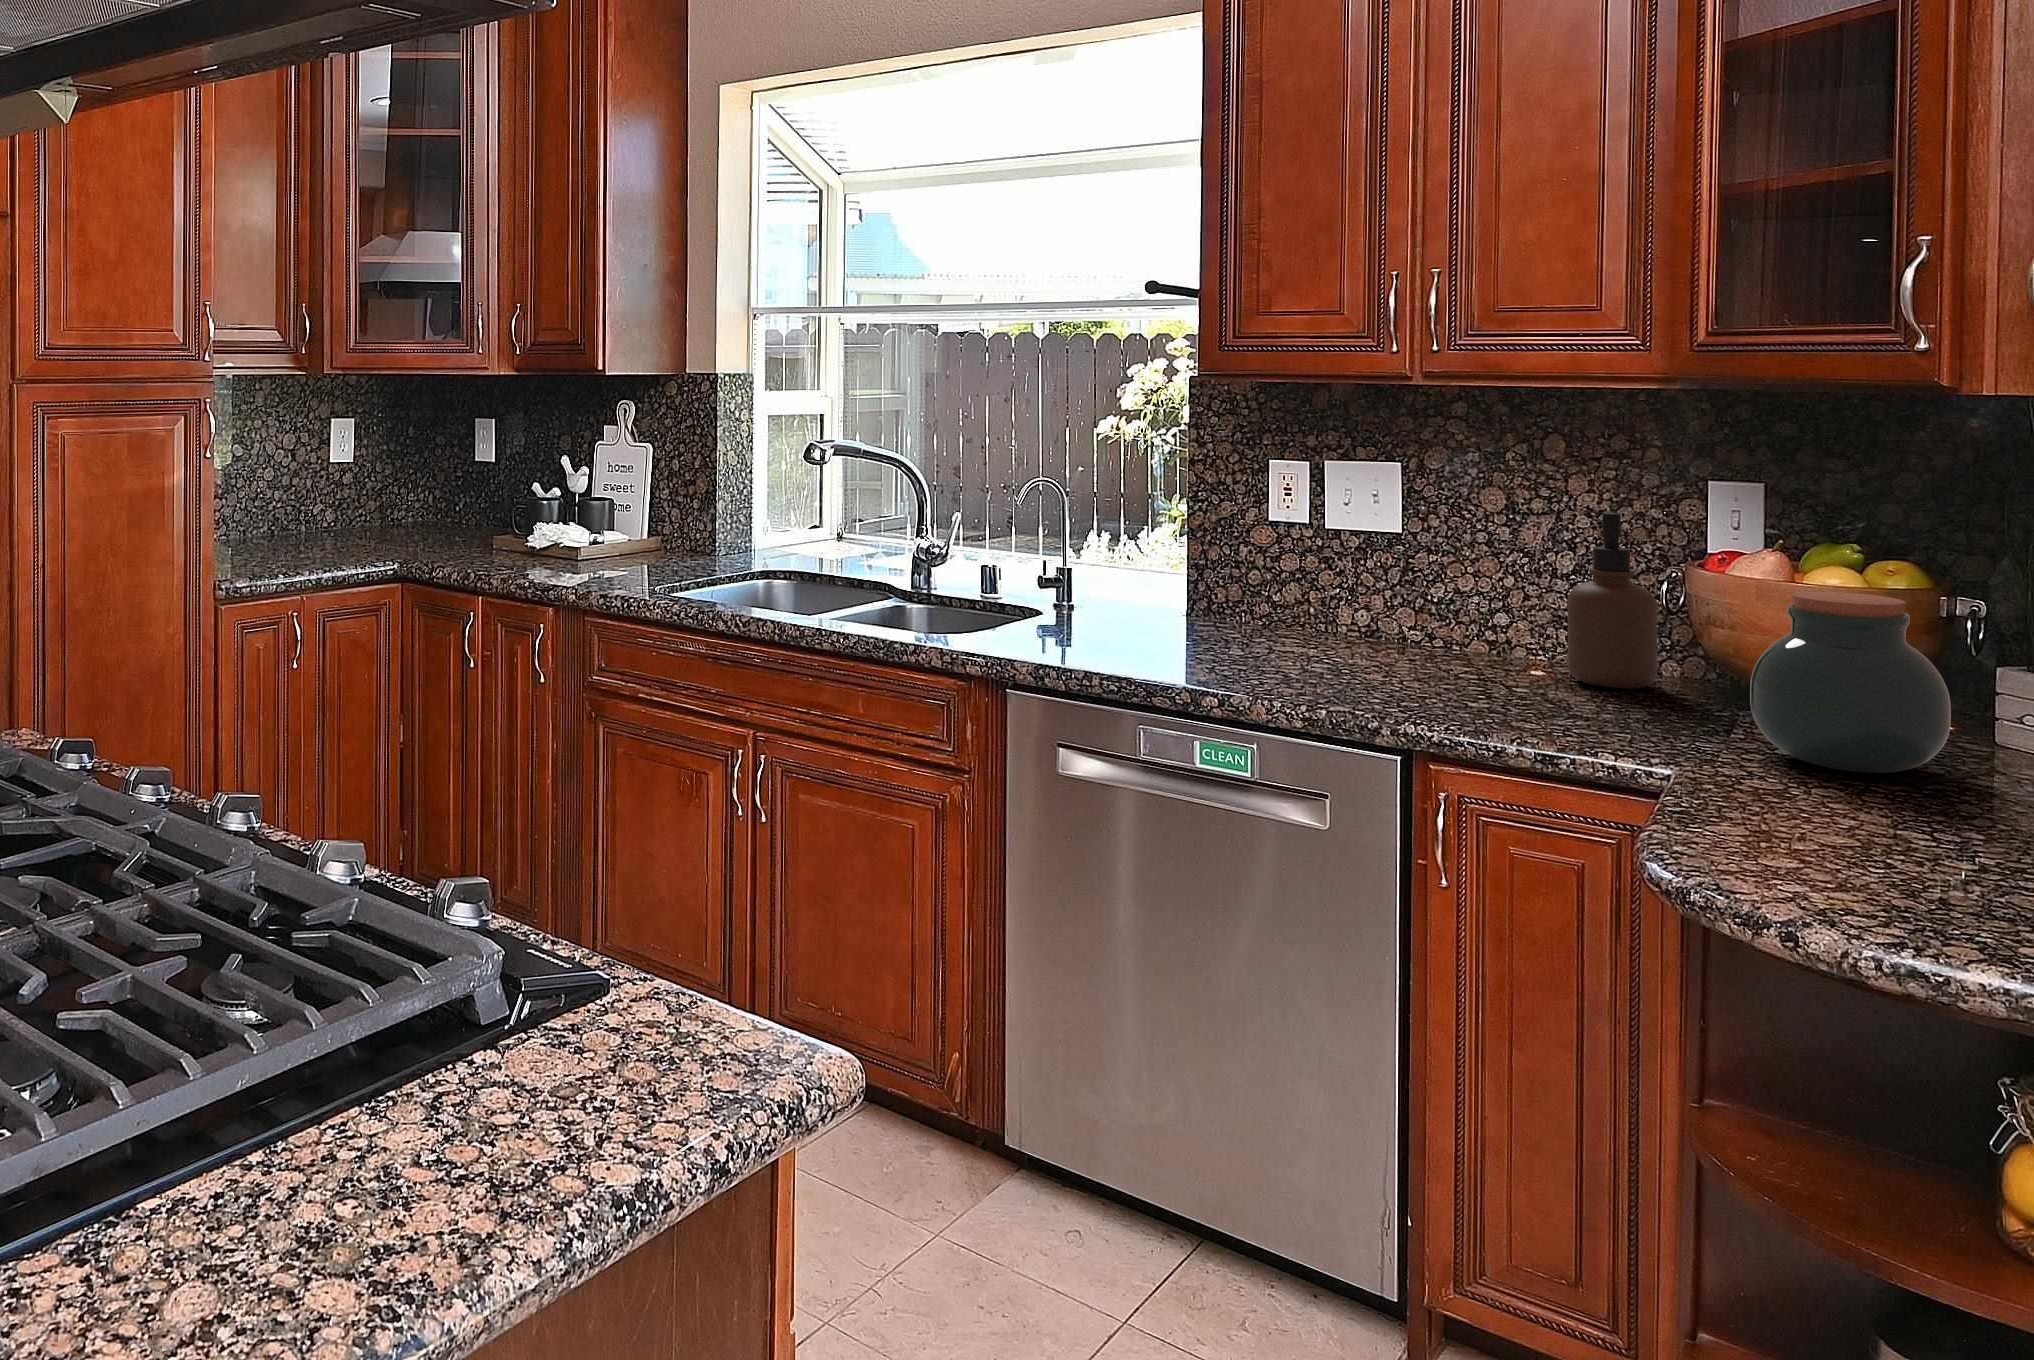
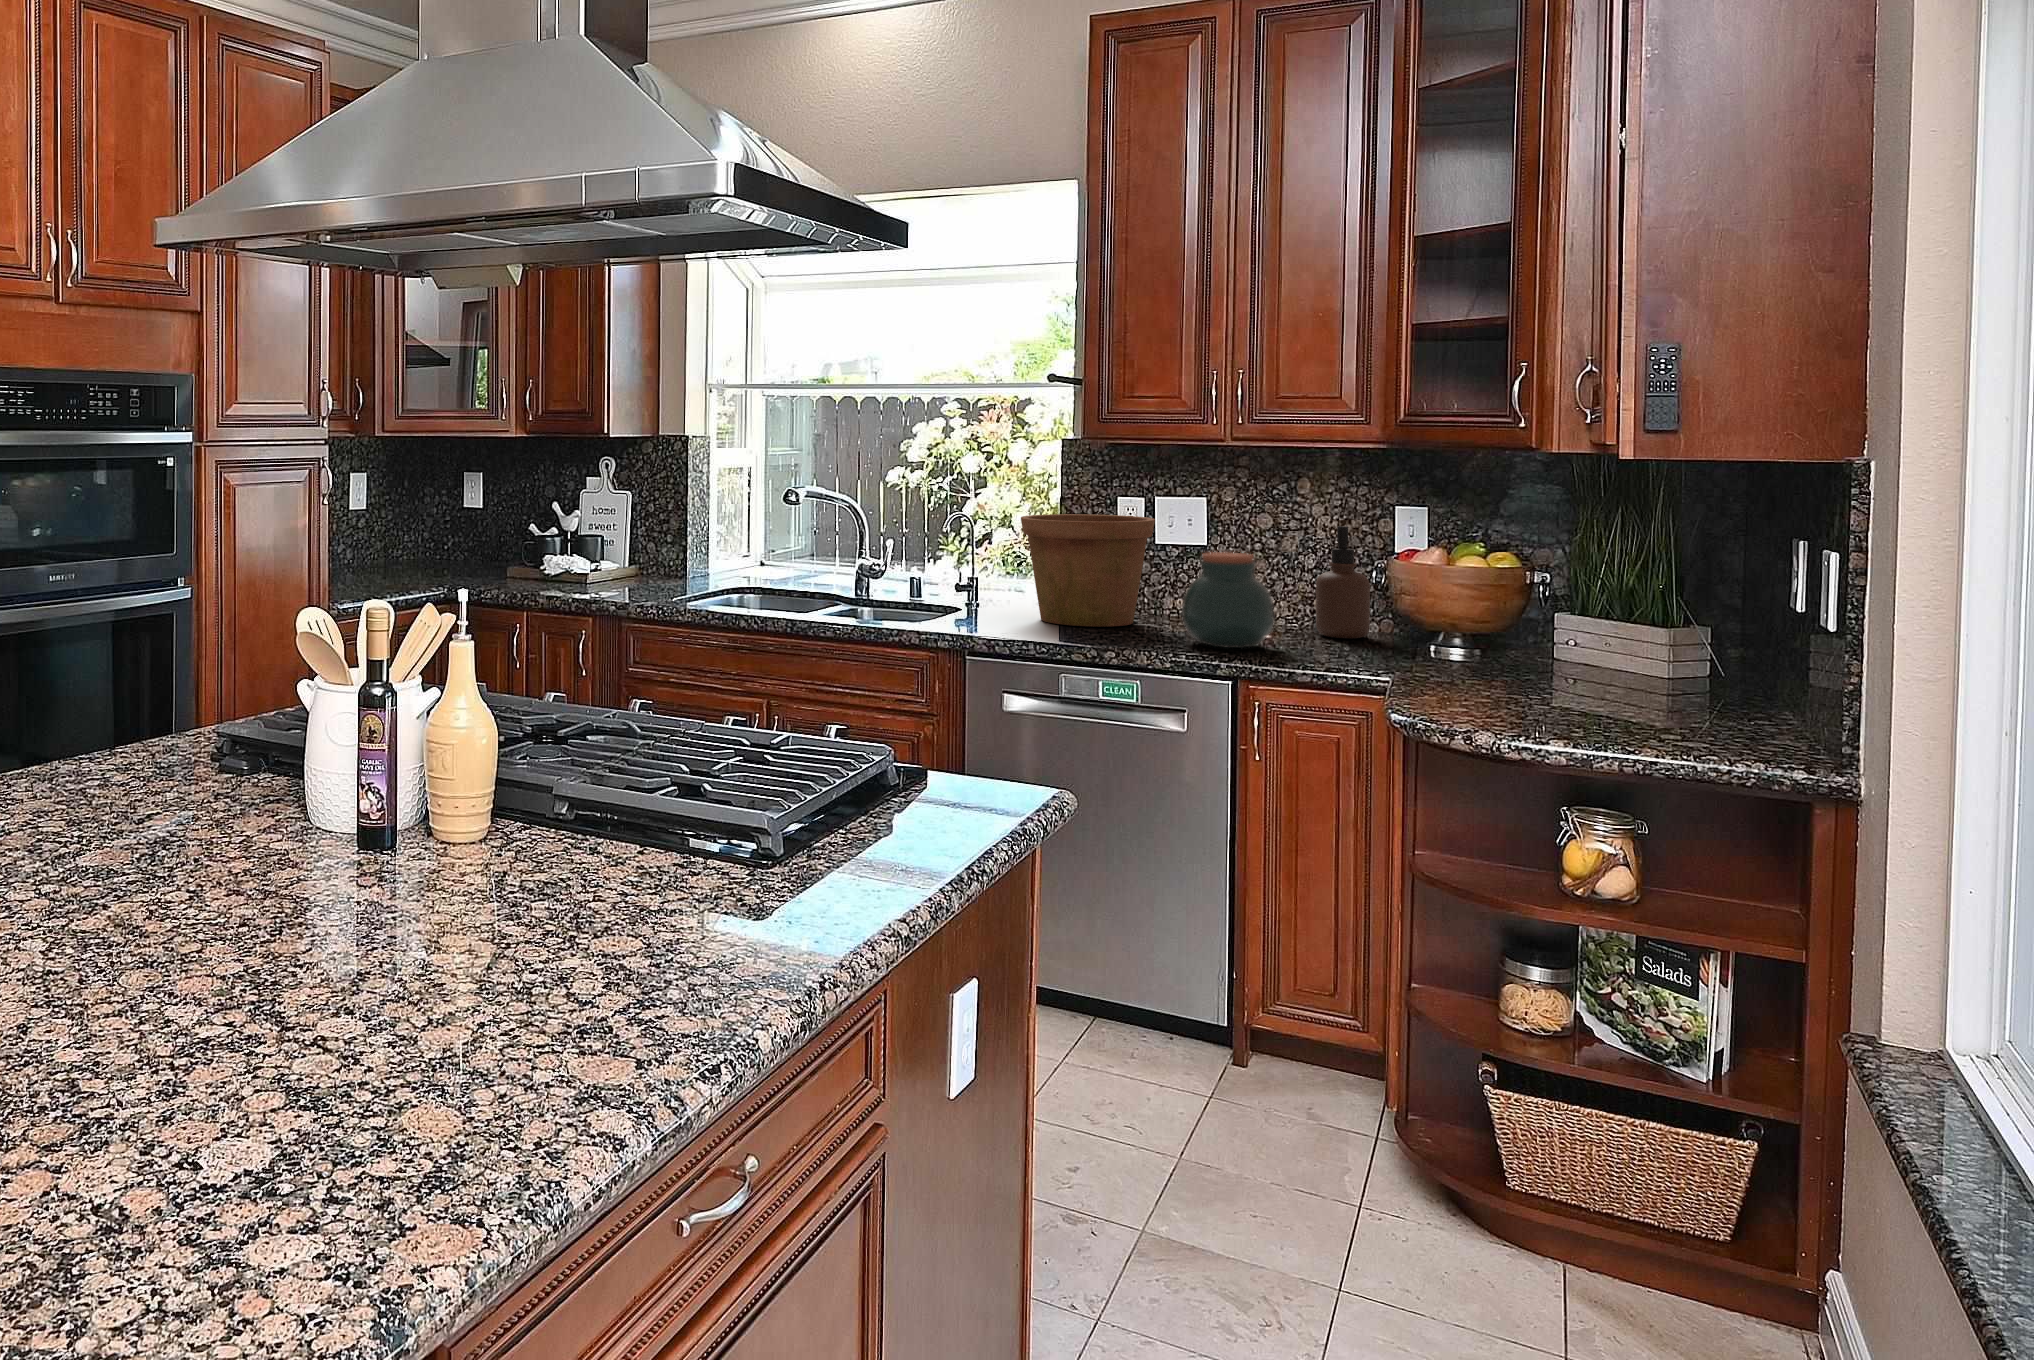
flower pot: none [1114,485,1314,653] -> present [1021,514,1155,627]
jar: present [1750,591,1951,773] -> present [1182,552,1274,648]

